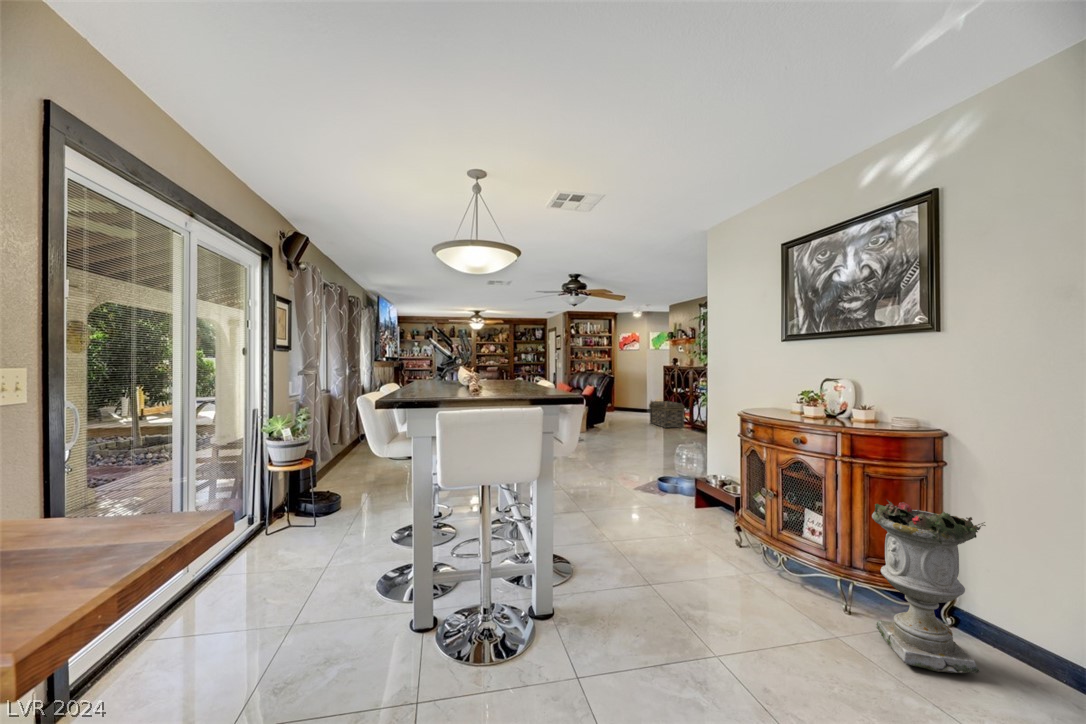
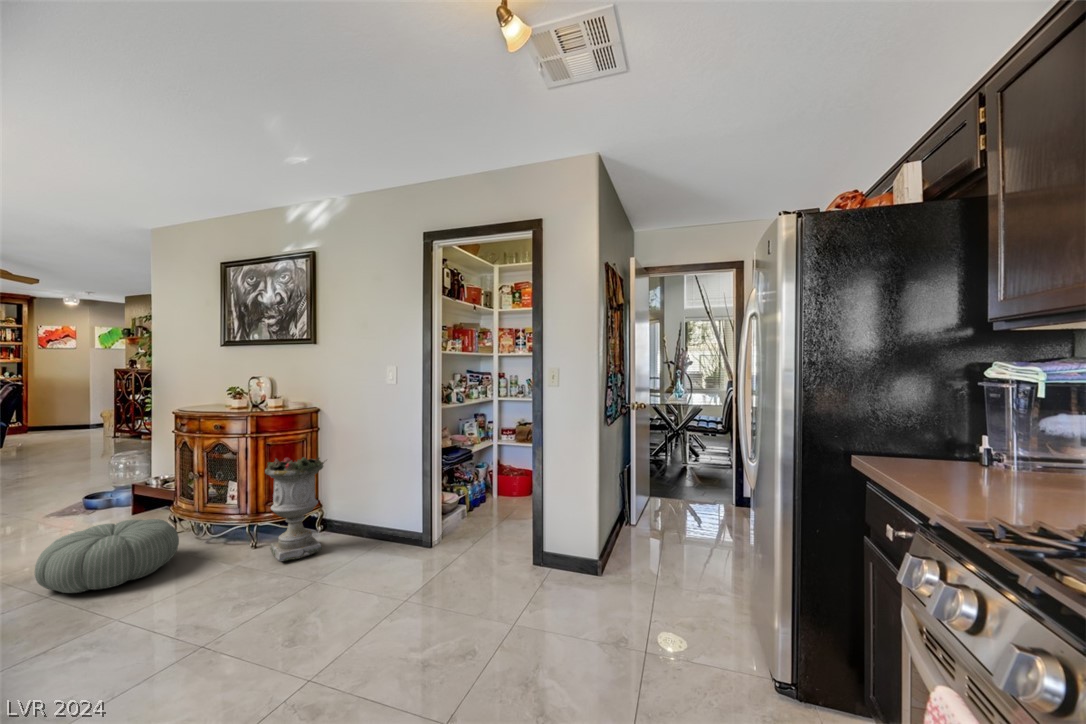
basket: present [649,401,685,428] -> none [88,411,145,444]
pouf: none [643,524,758,604] -> present [35,519,179,593]

